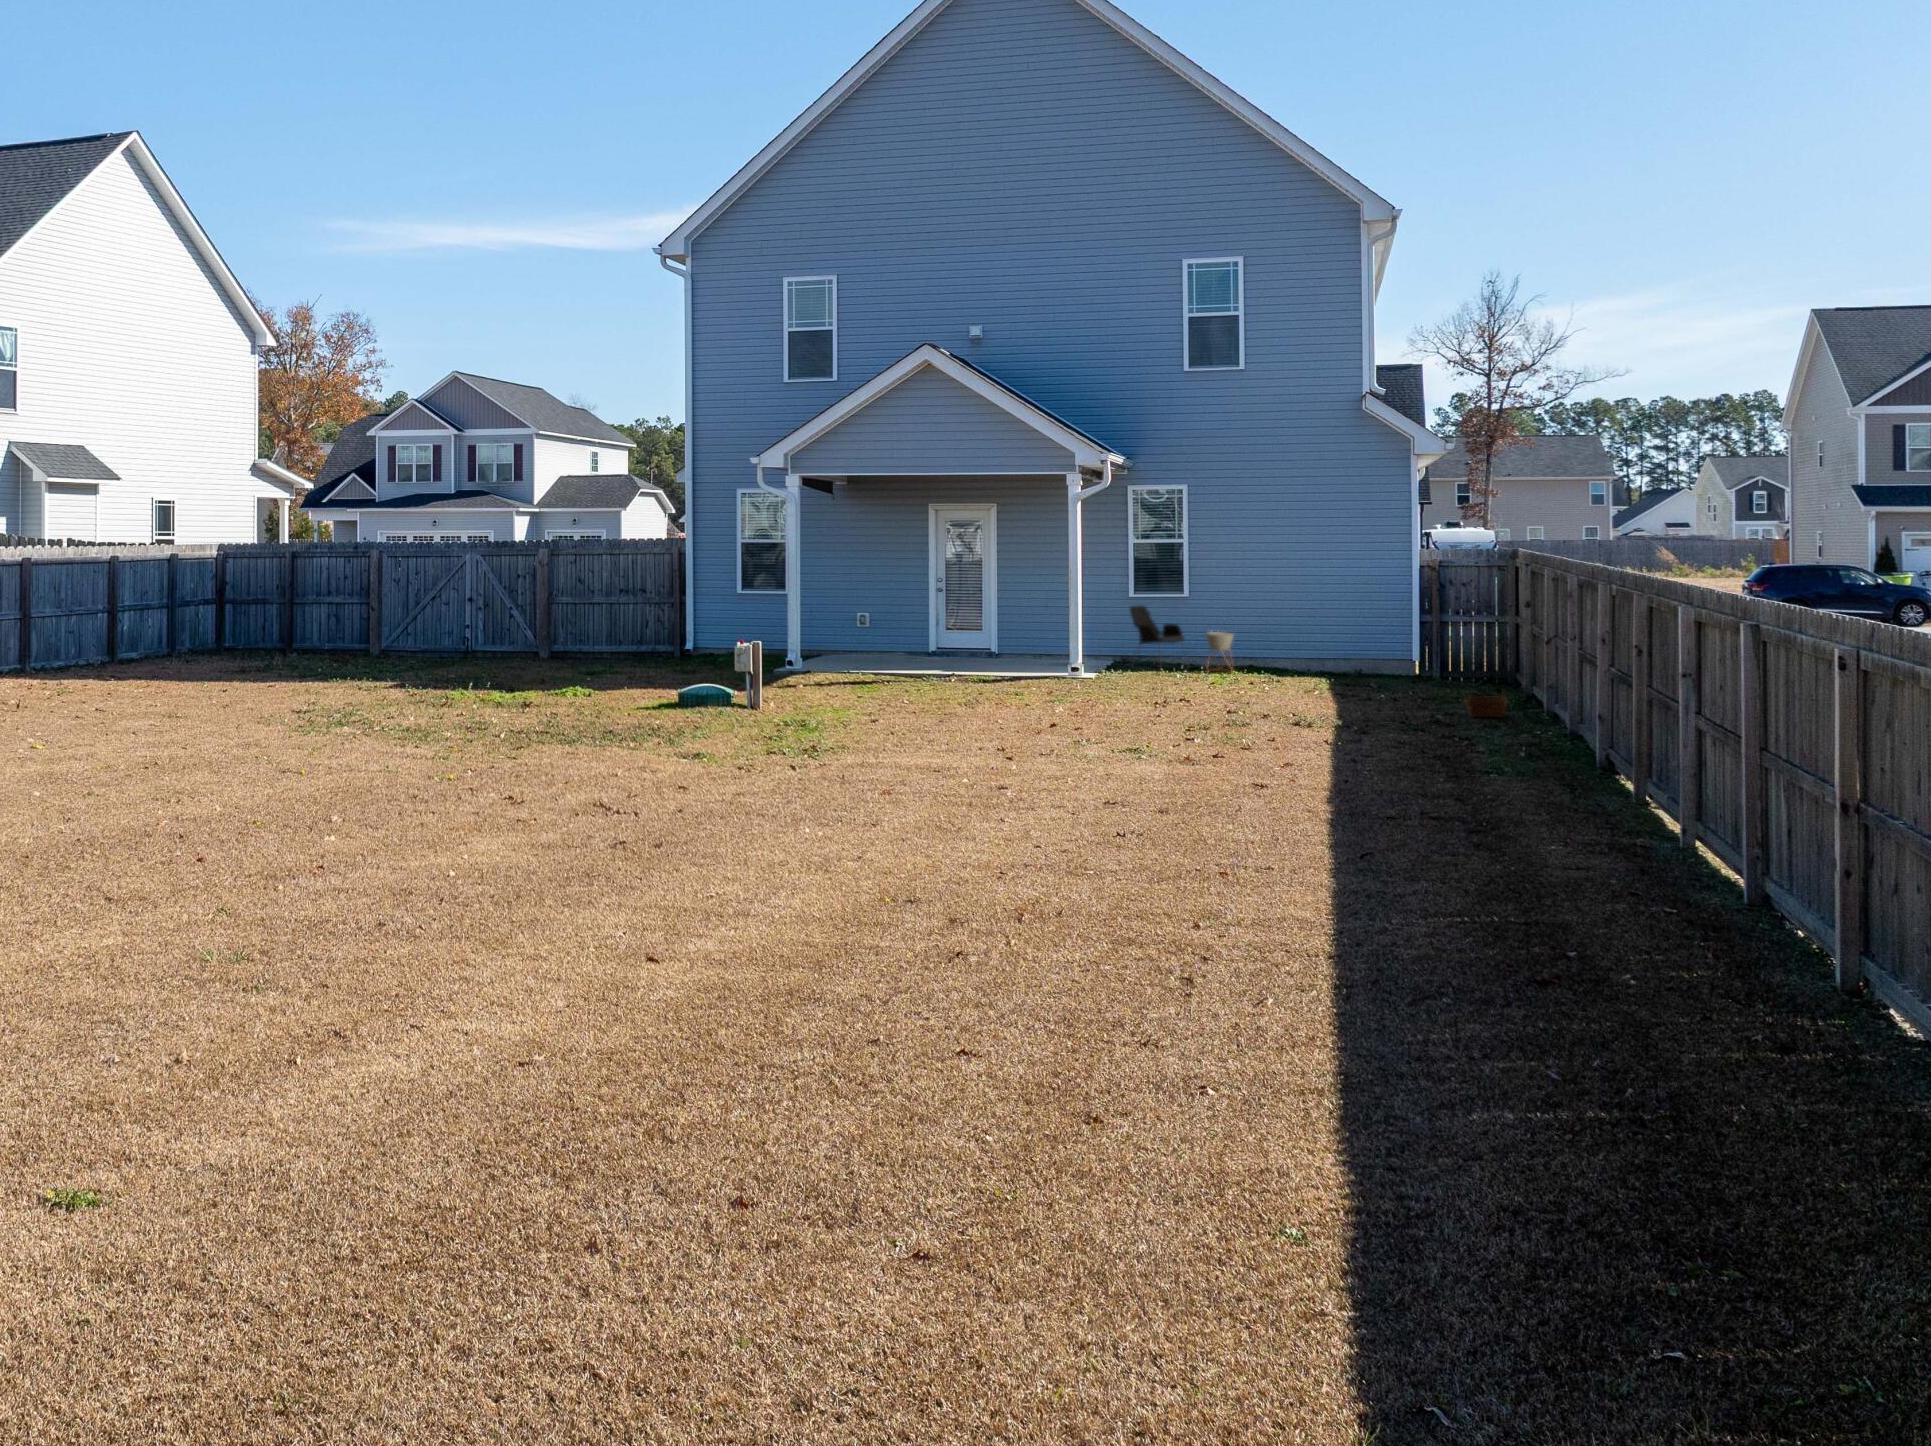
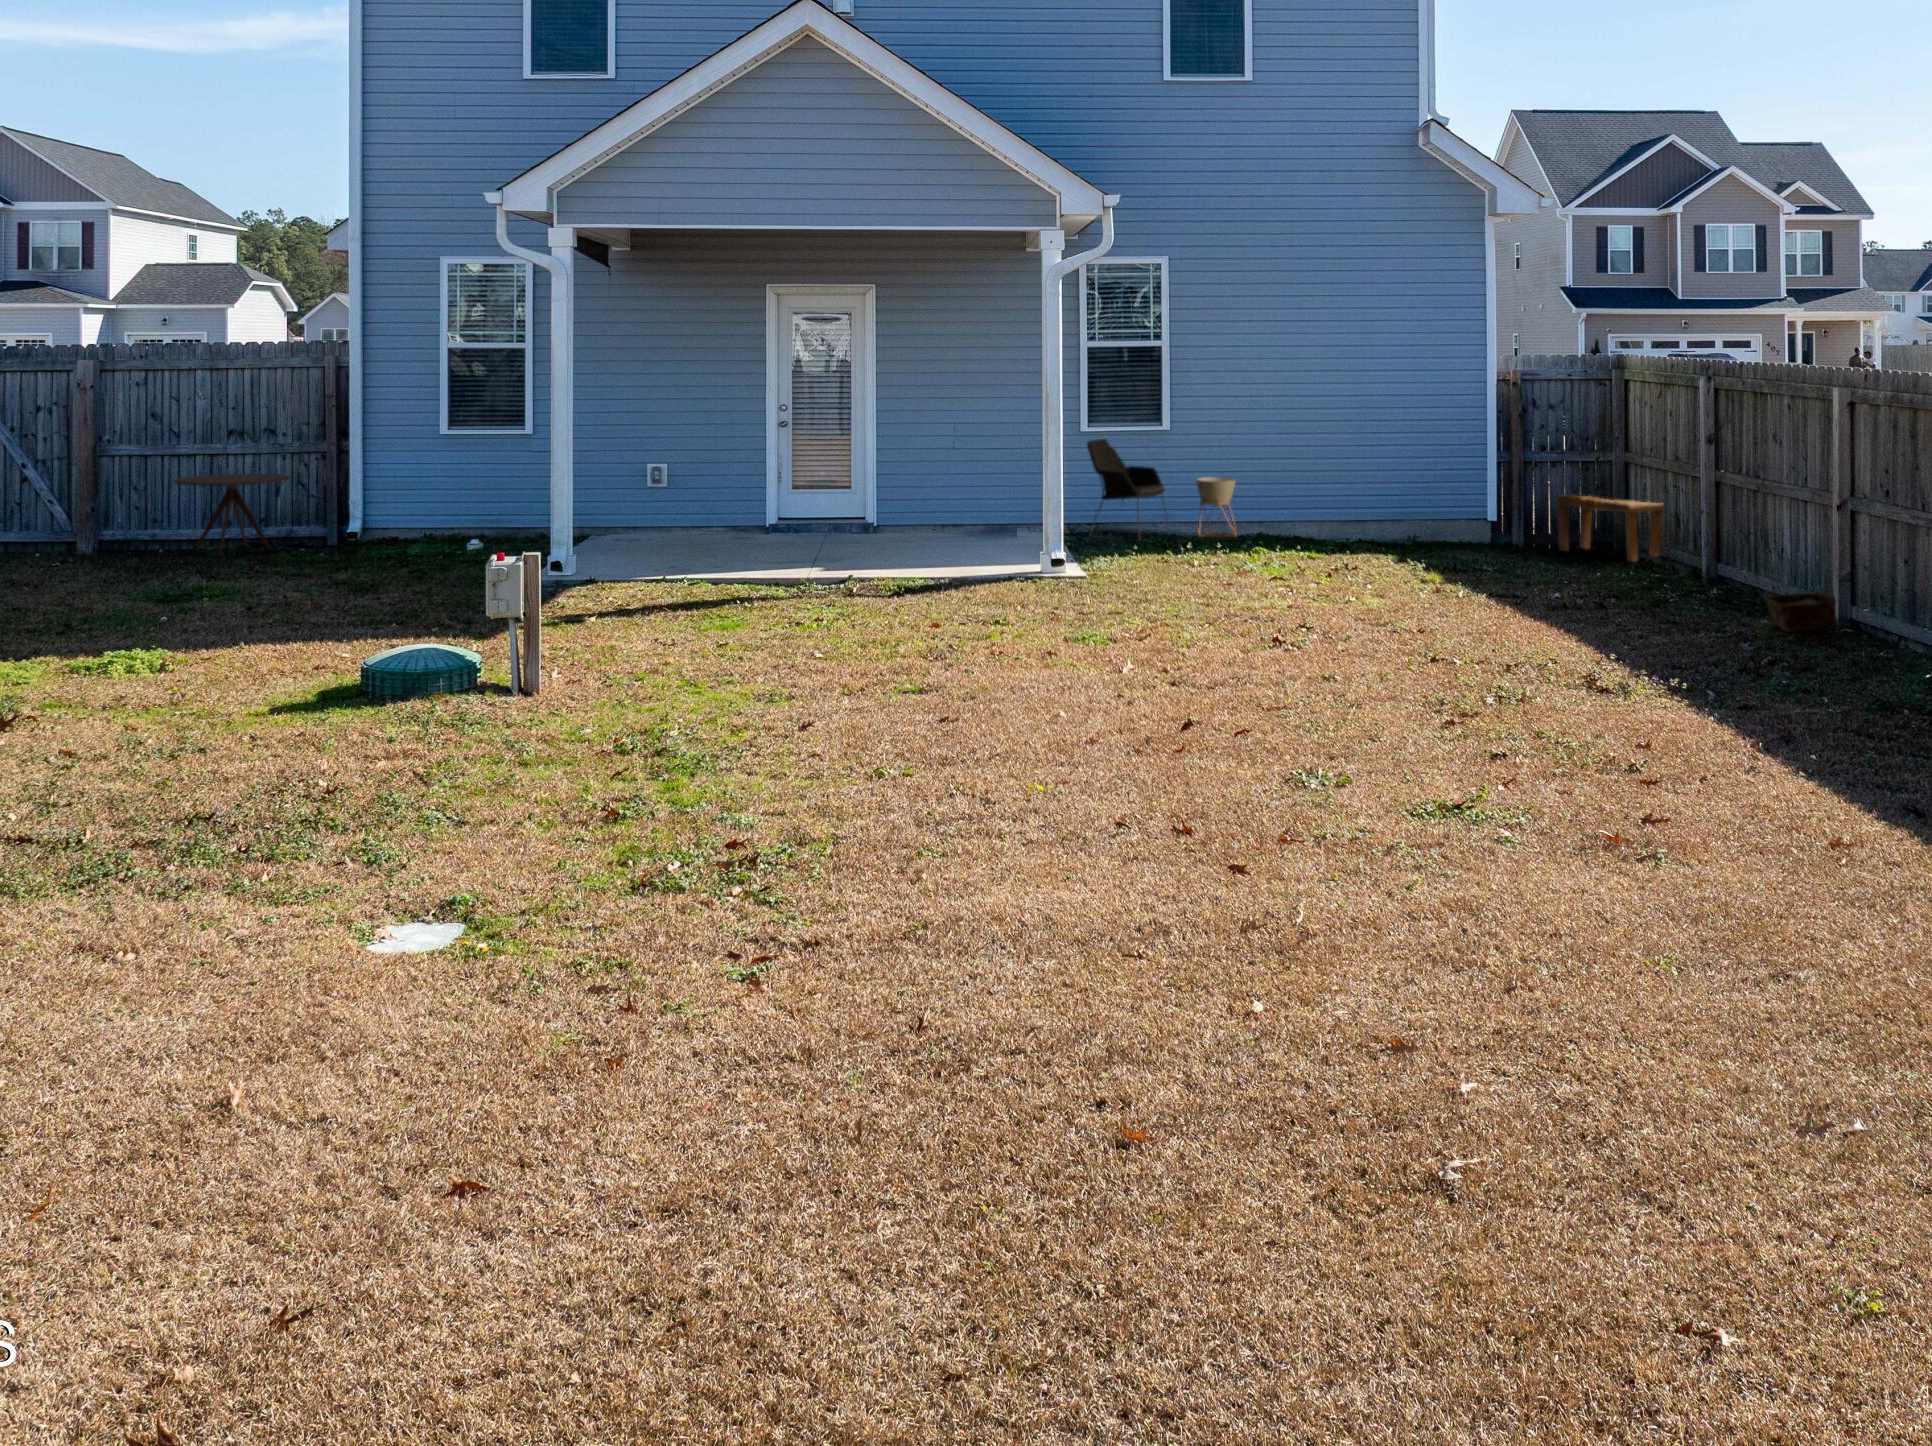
round table: none [594,614,654,657] -> present [174,473,290,555]
bench: none [1443,647,1509,691] -> present [1557,495,1664,562]

